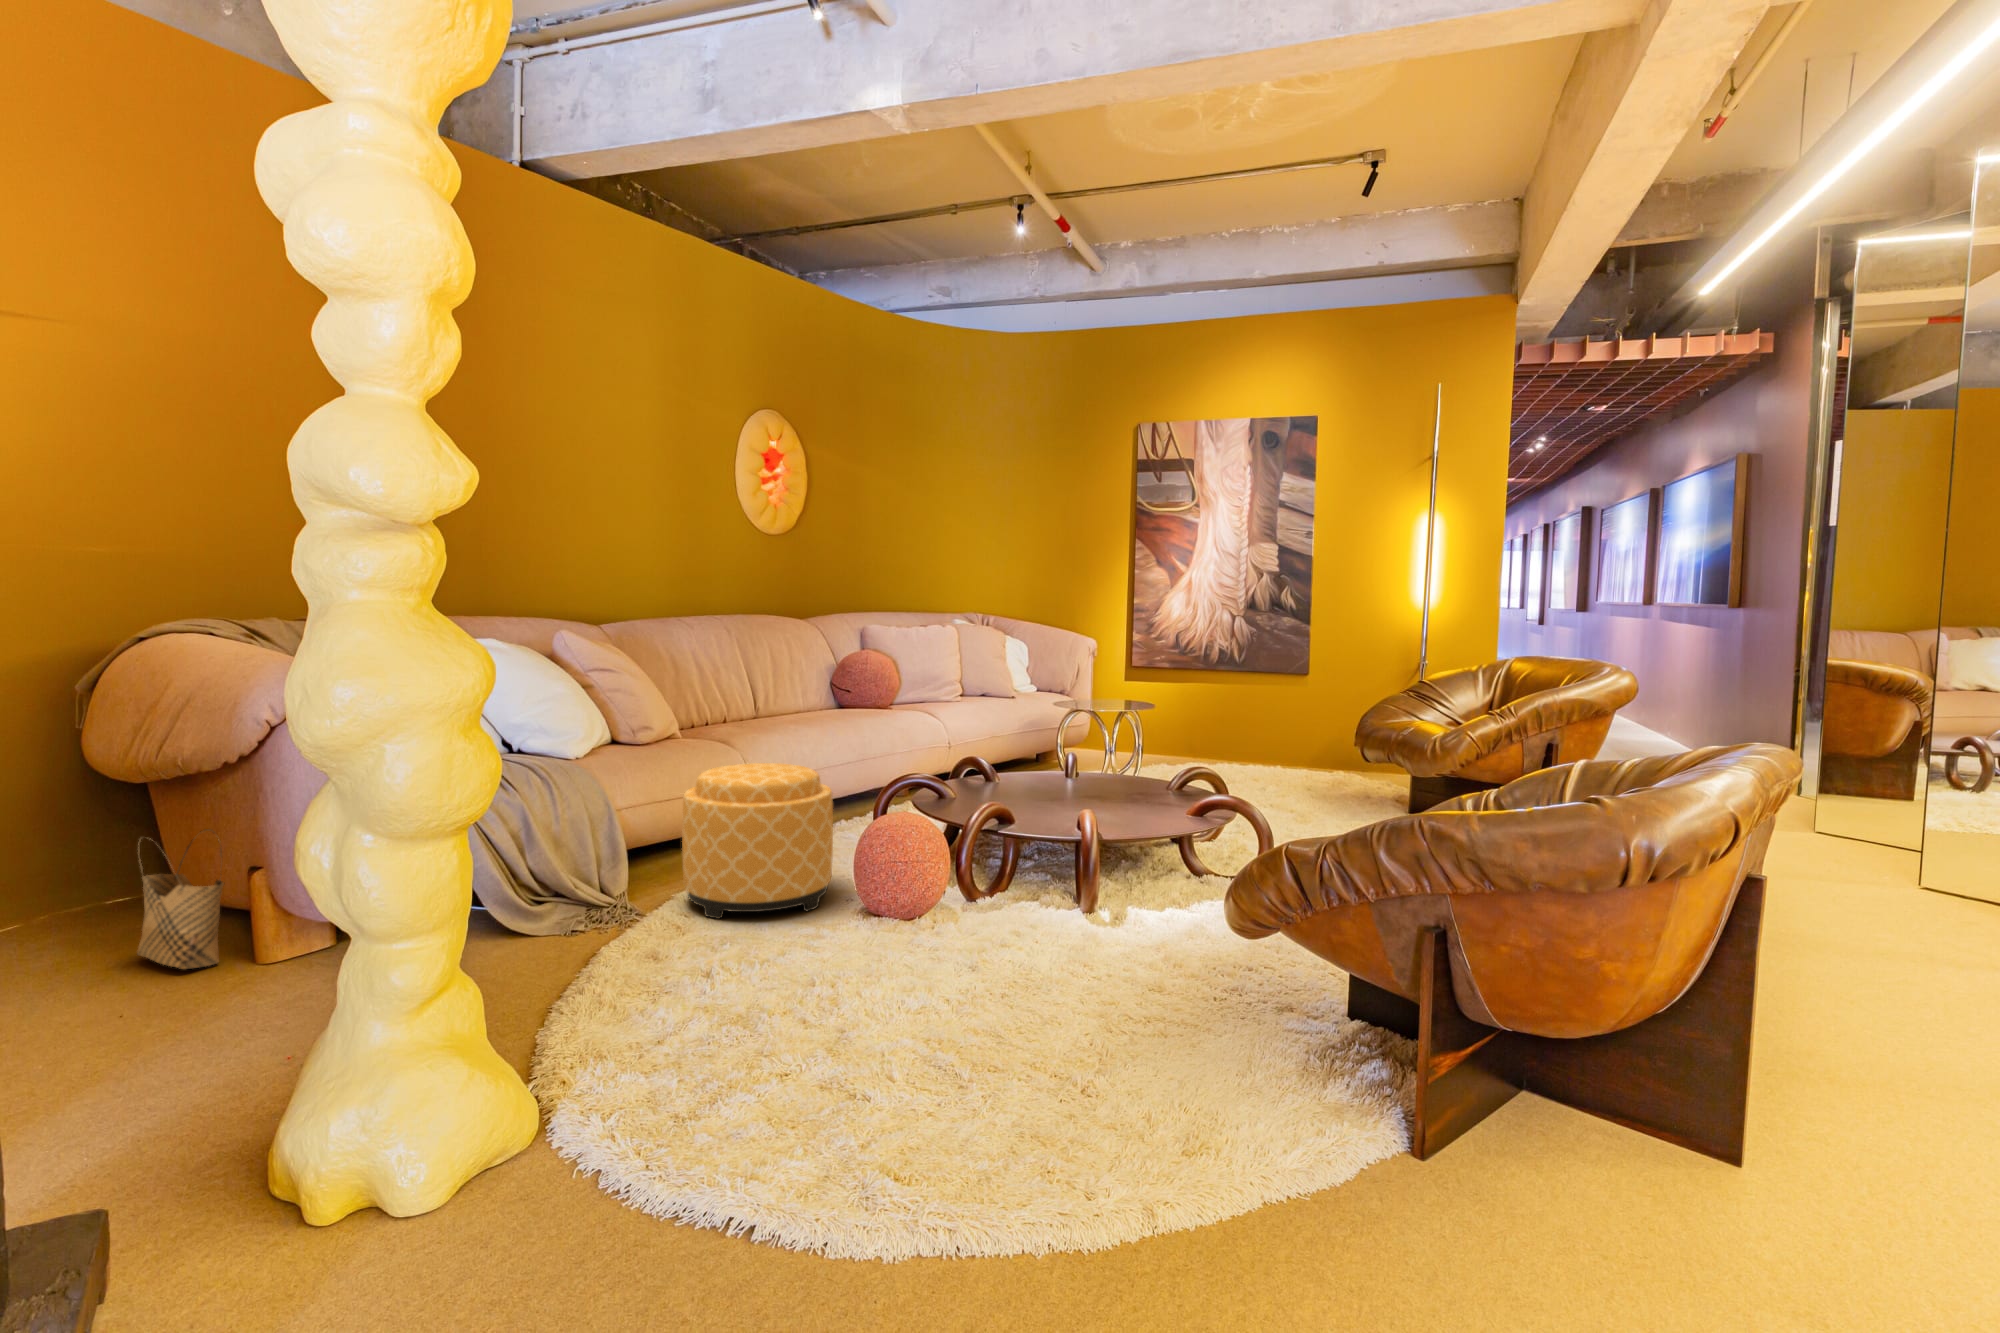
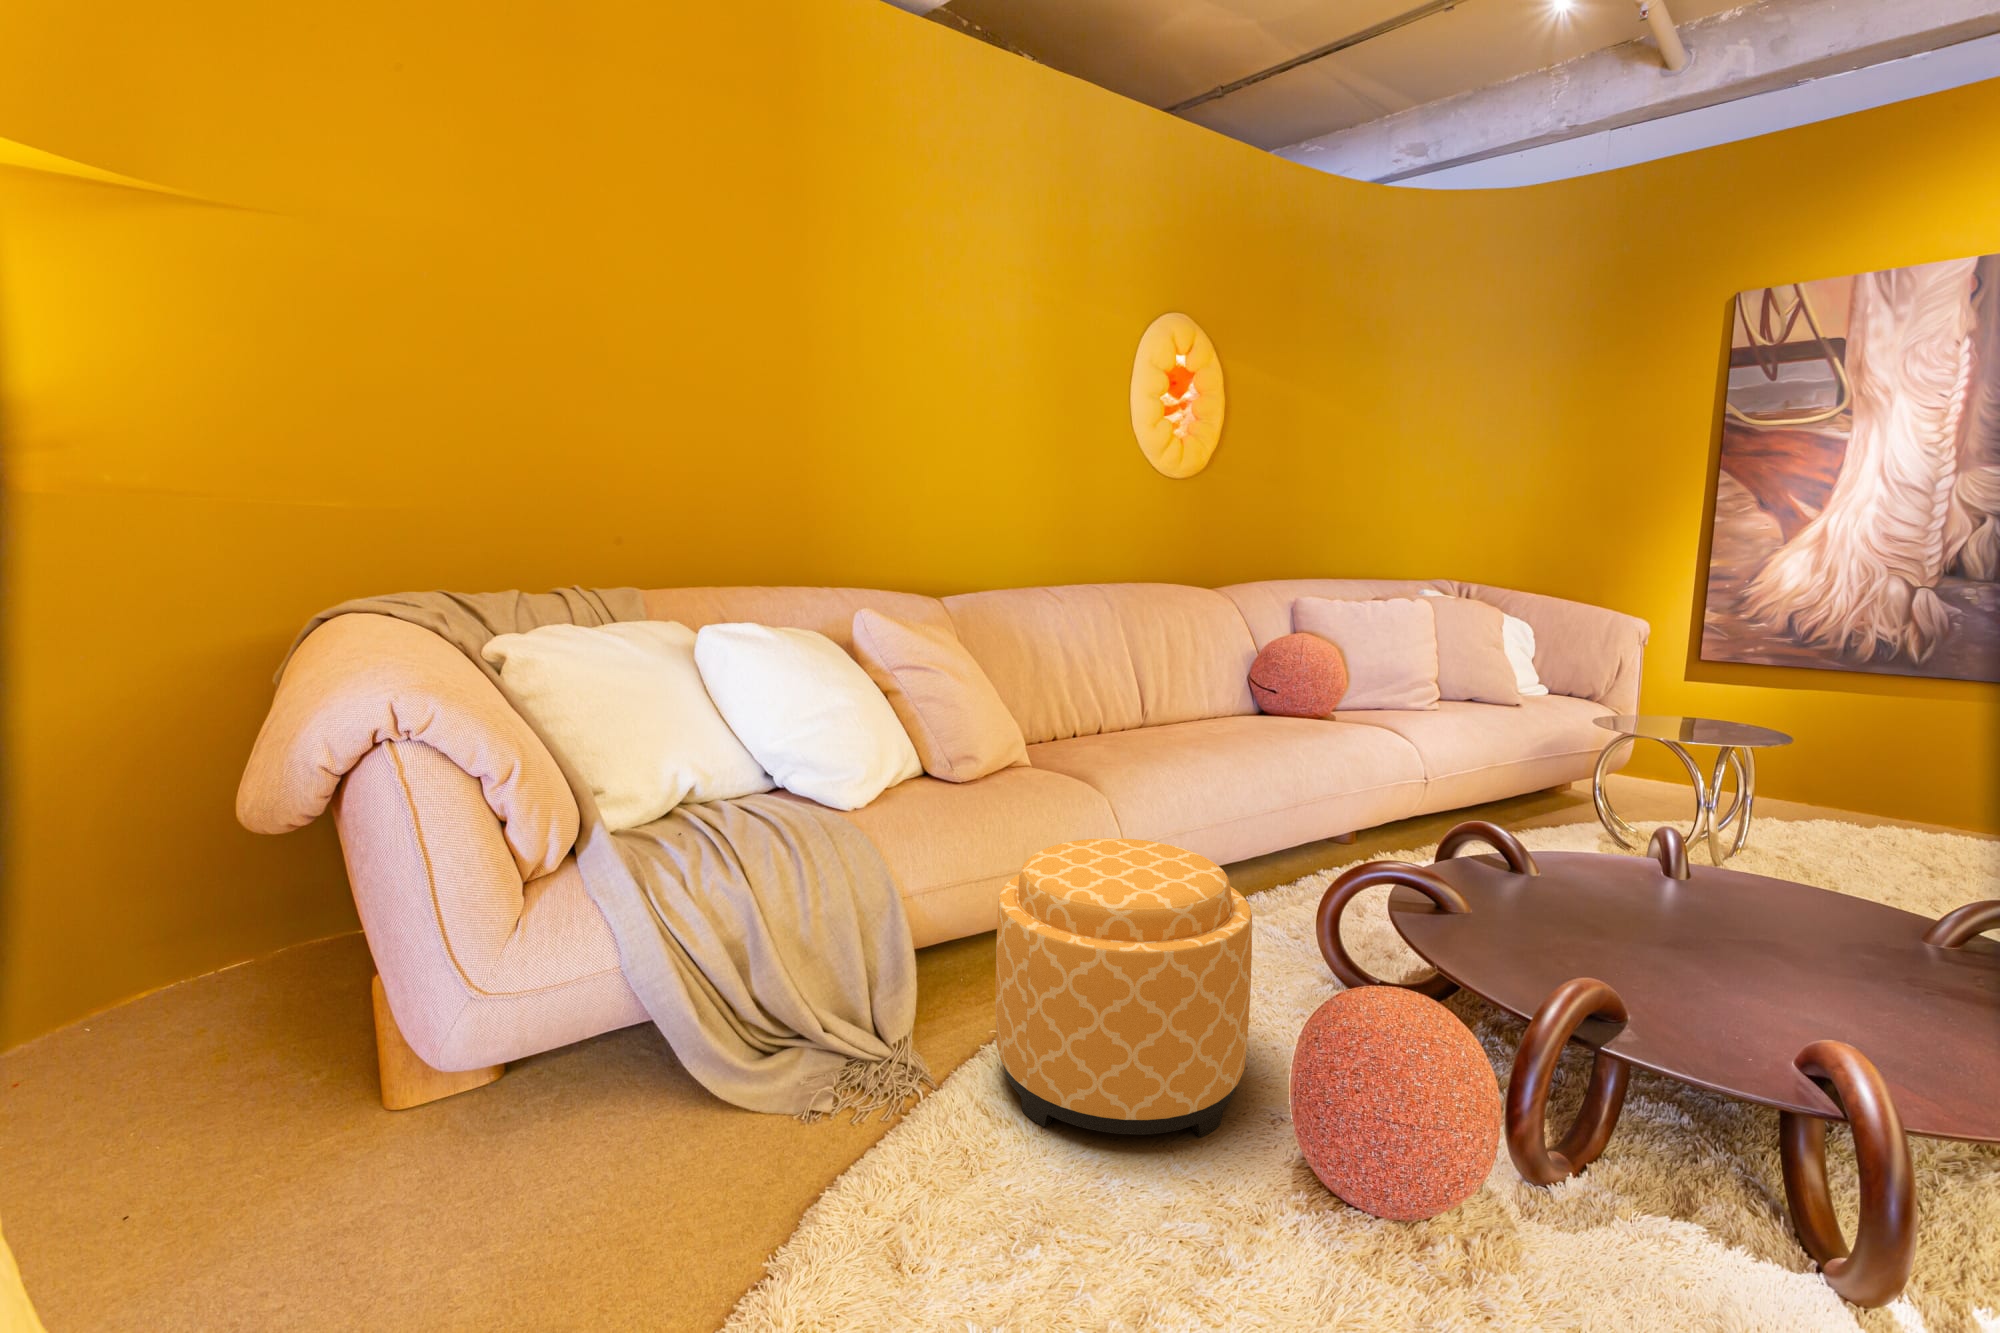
woven basket: present [137,829,224,969] -> none [262,892,366,1101]

